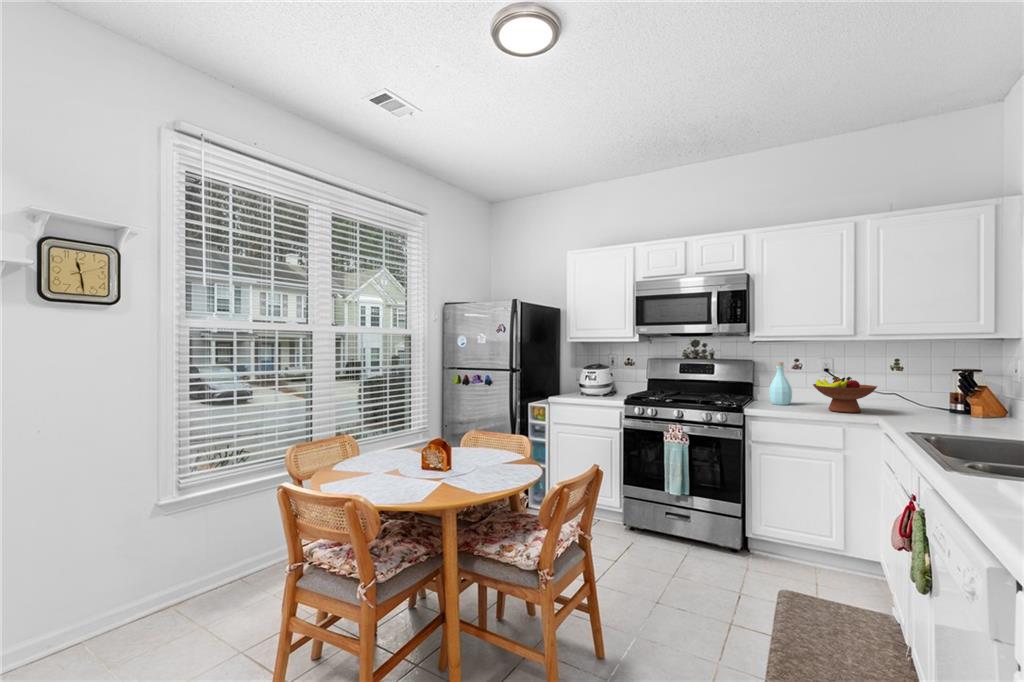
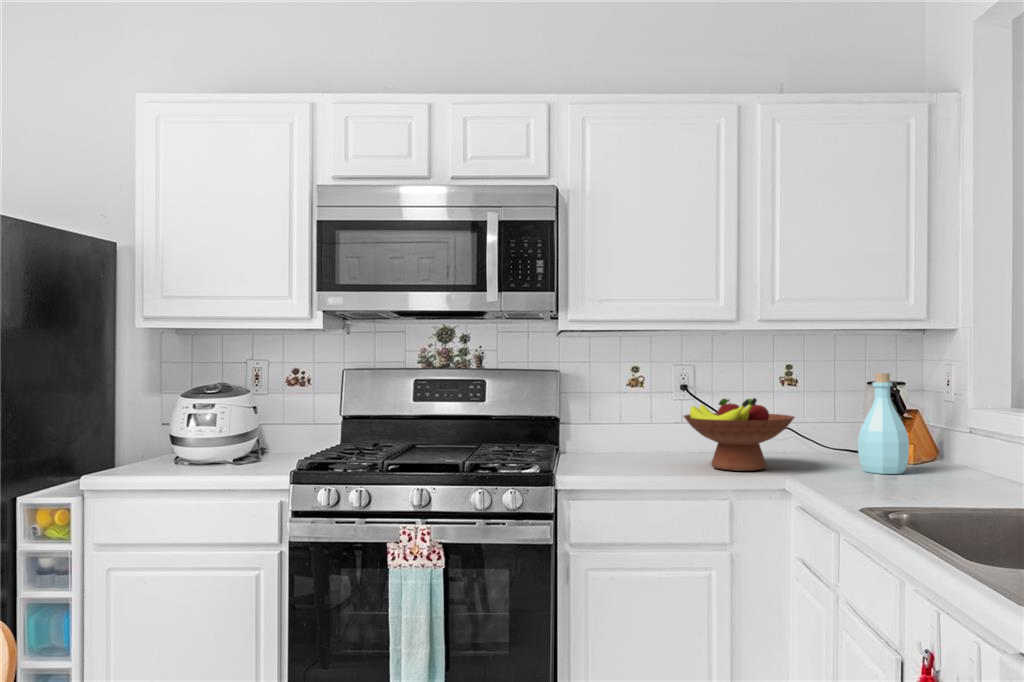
bottle: present [769,362,792,405] -> present [858,373,909,474]

